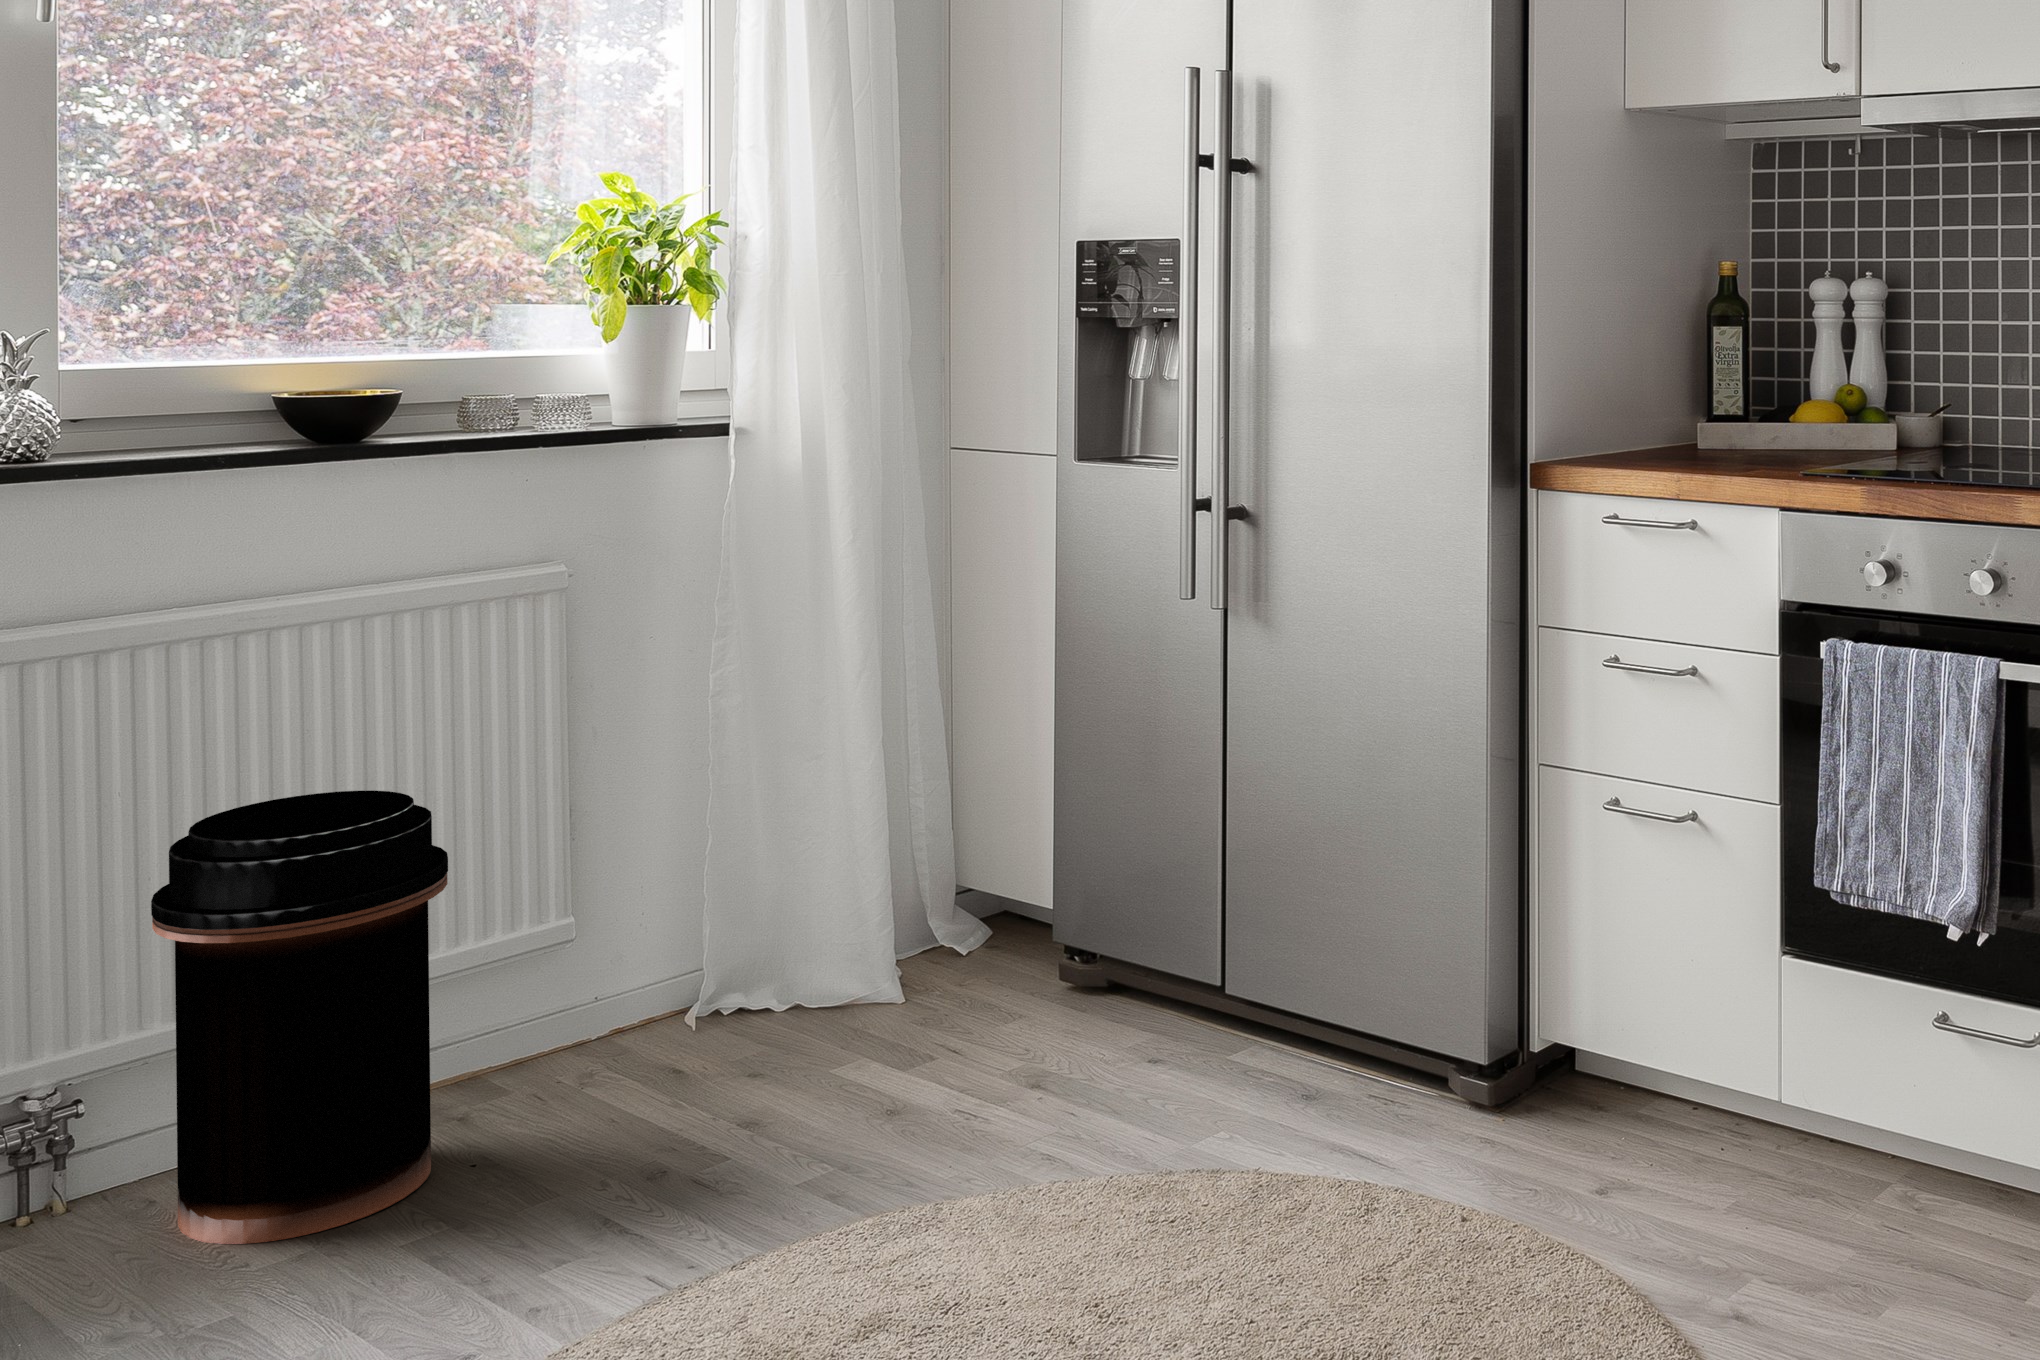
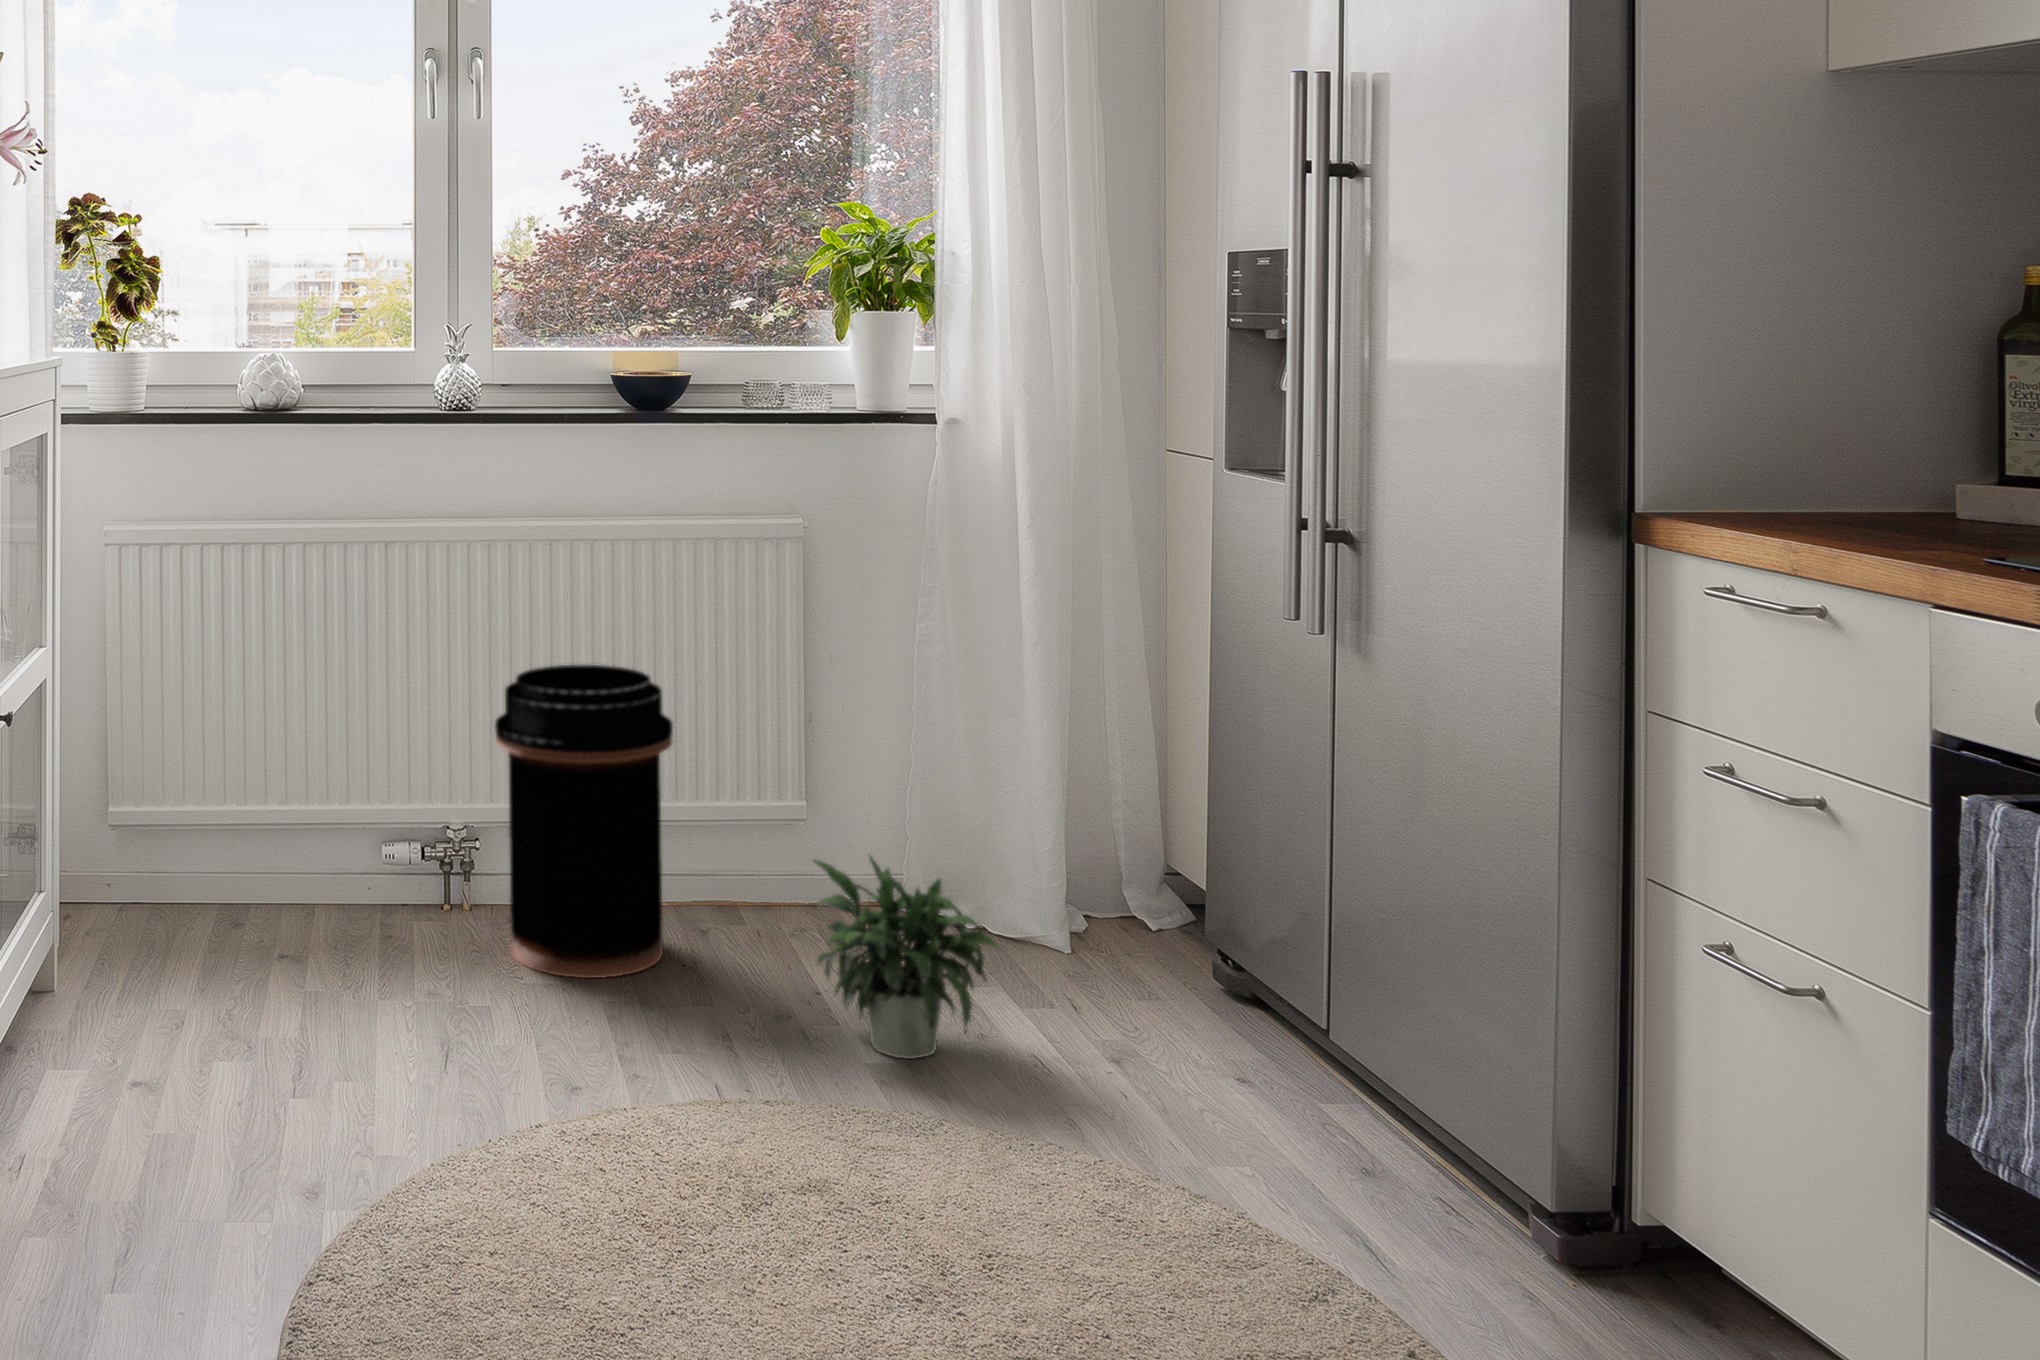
potted plant: none [659,941,937,1166] -> present [814,857,999,1059]

